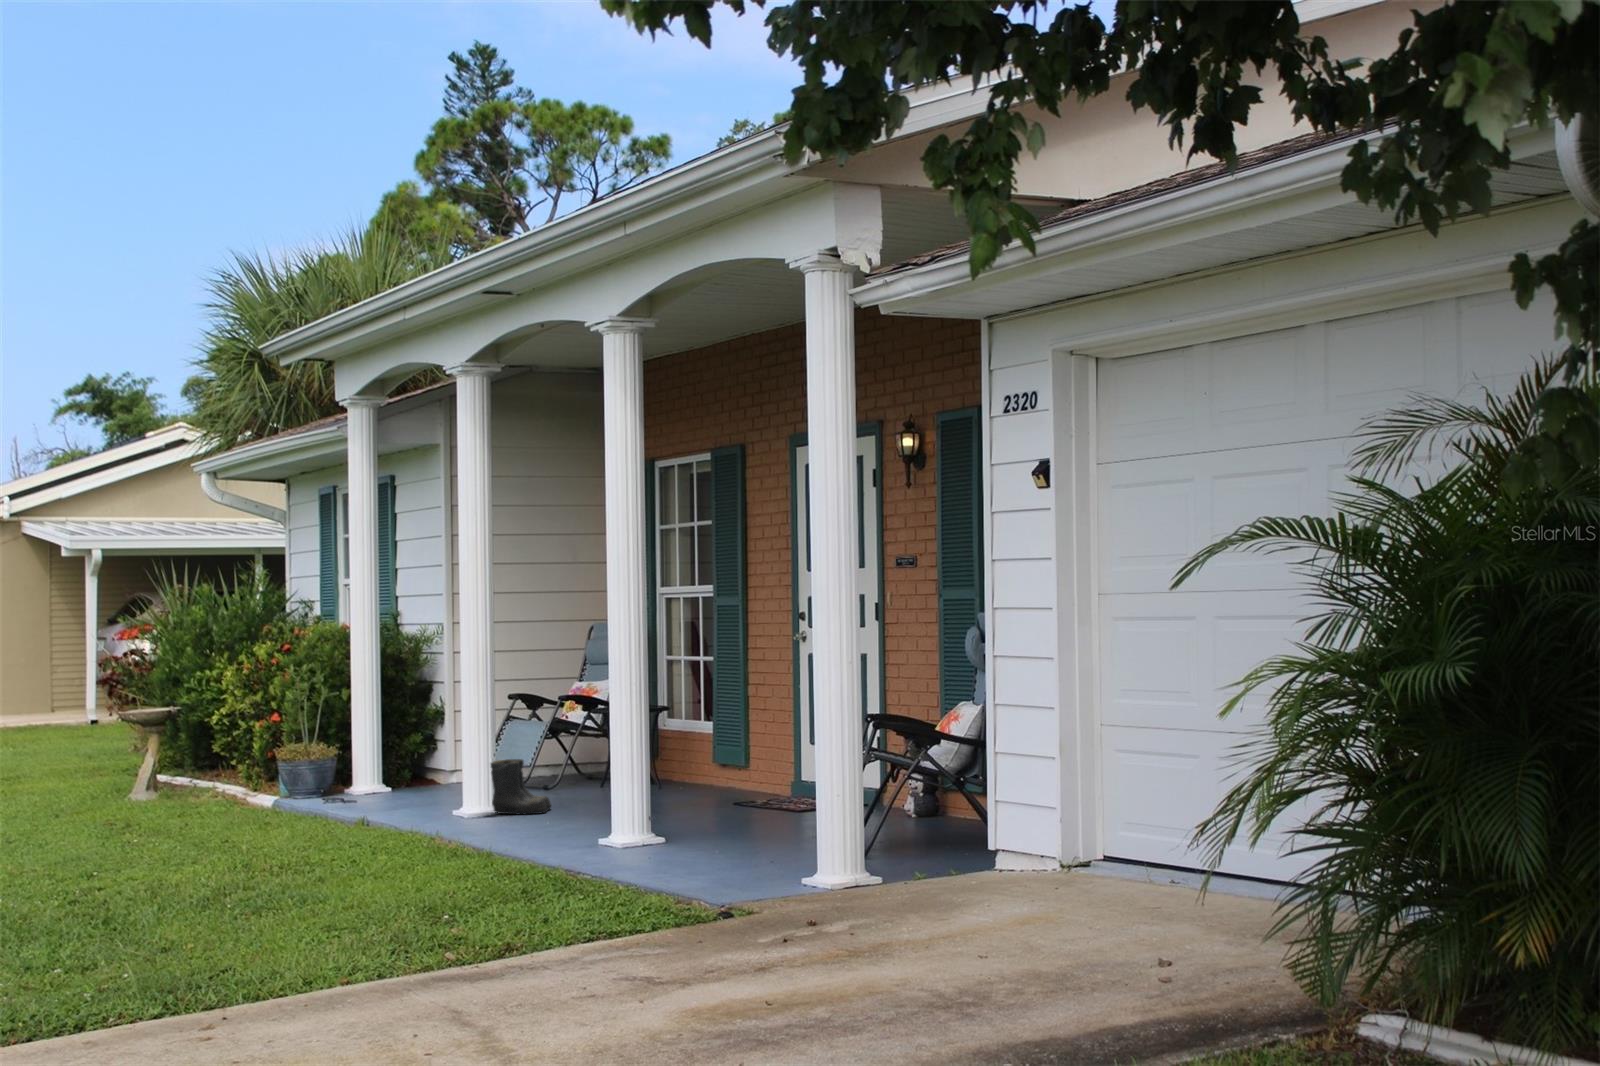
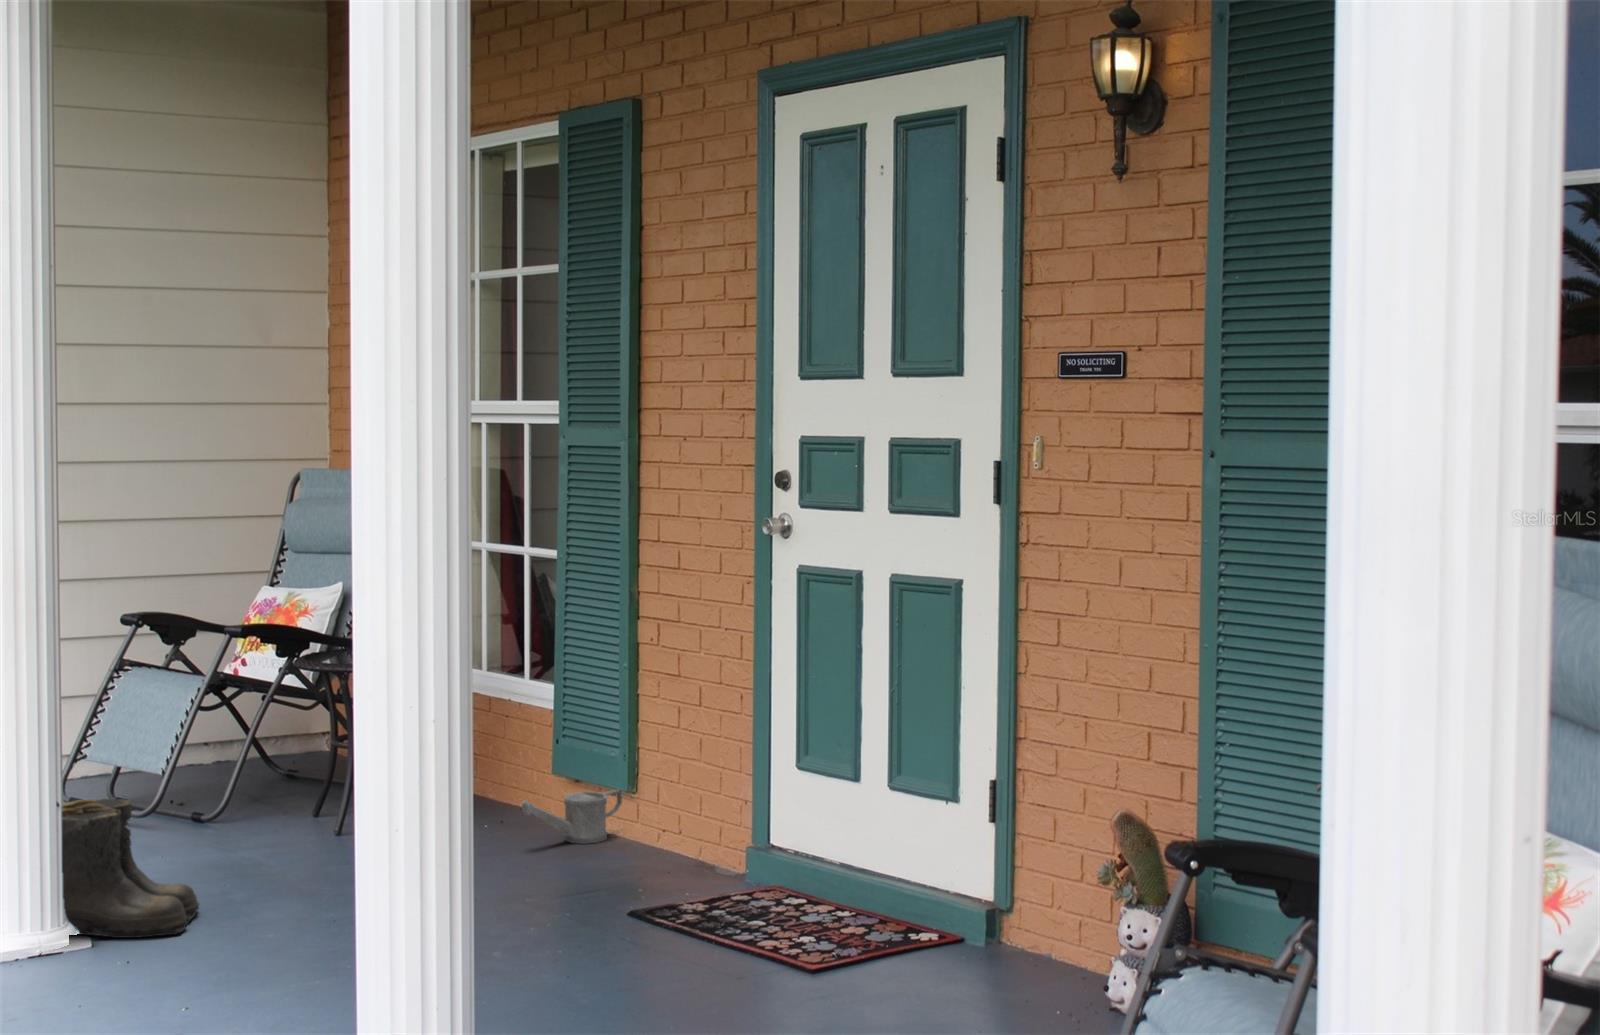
watering can: none [693,768,742,791] -> present [522,790,622,844]

